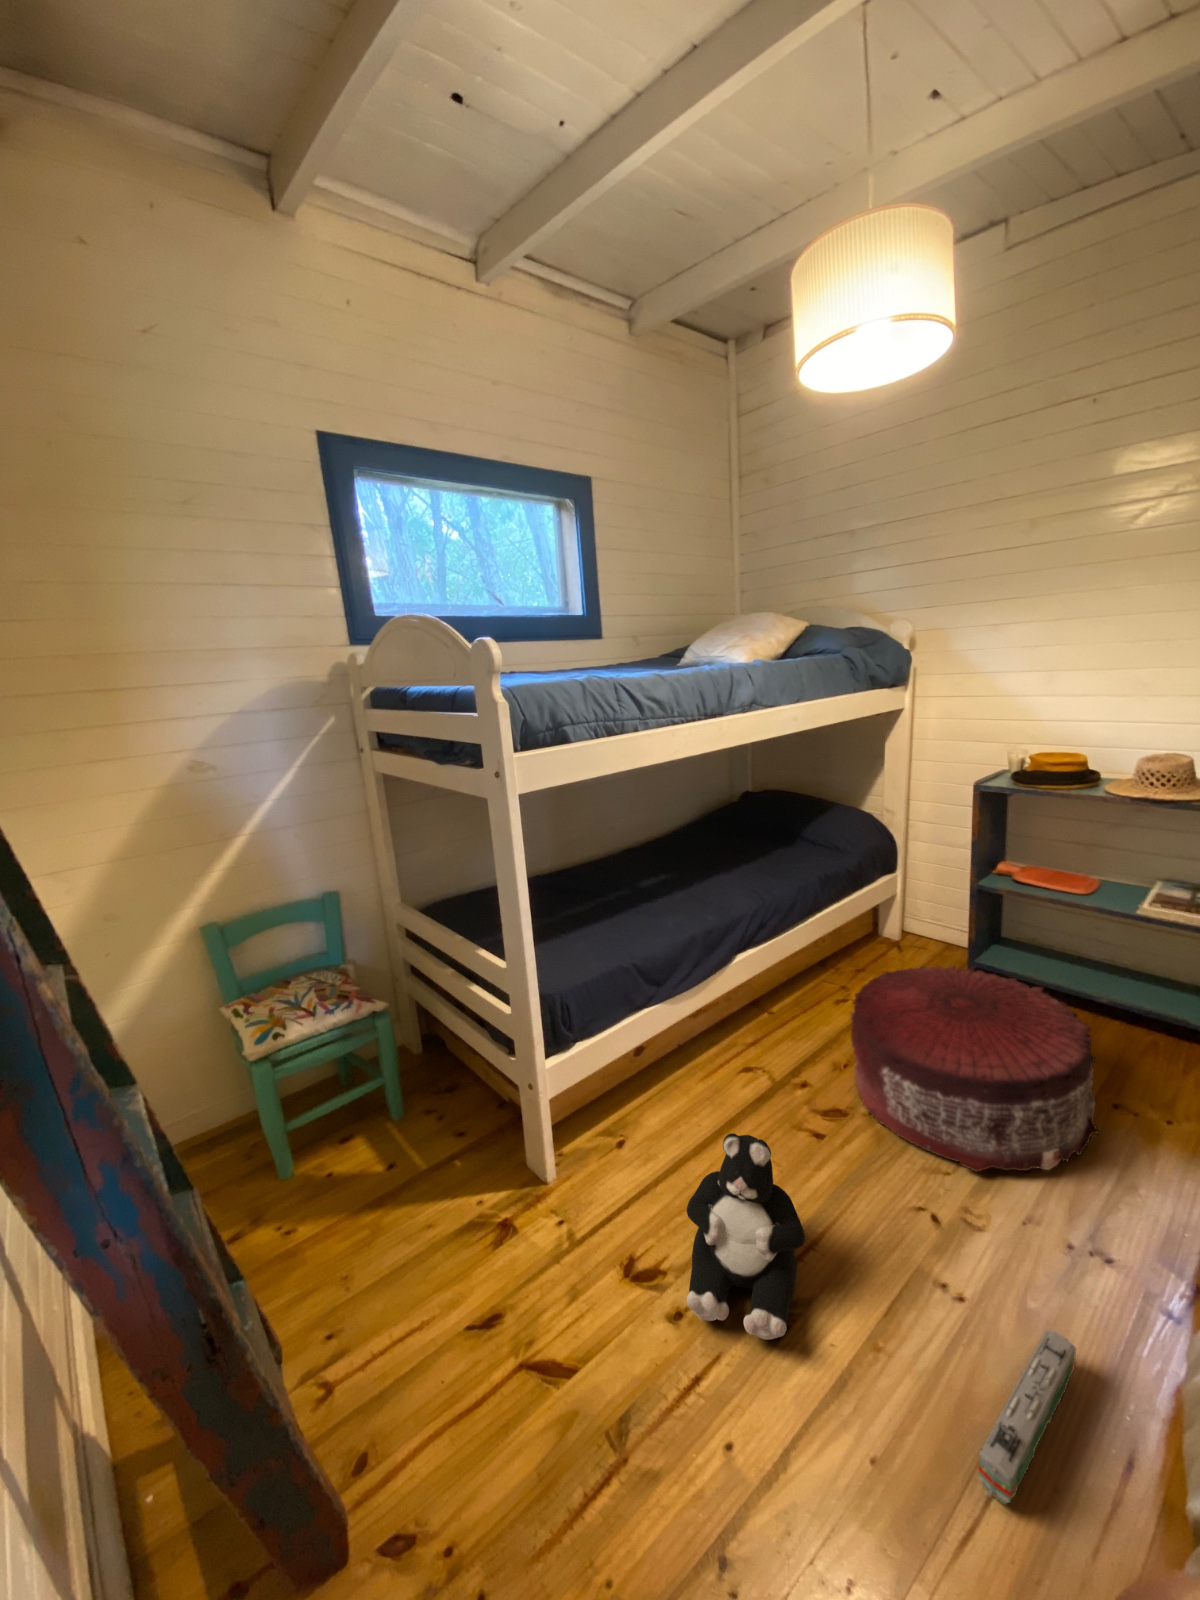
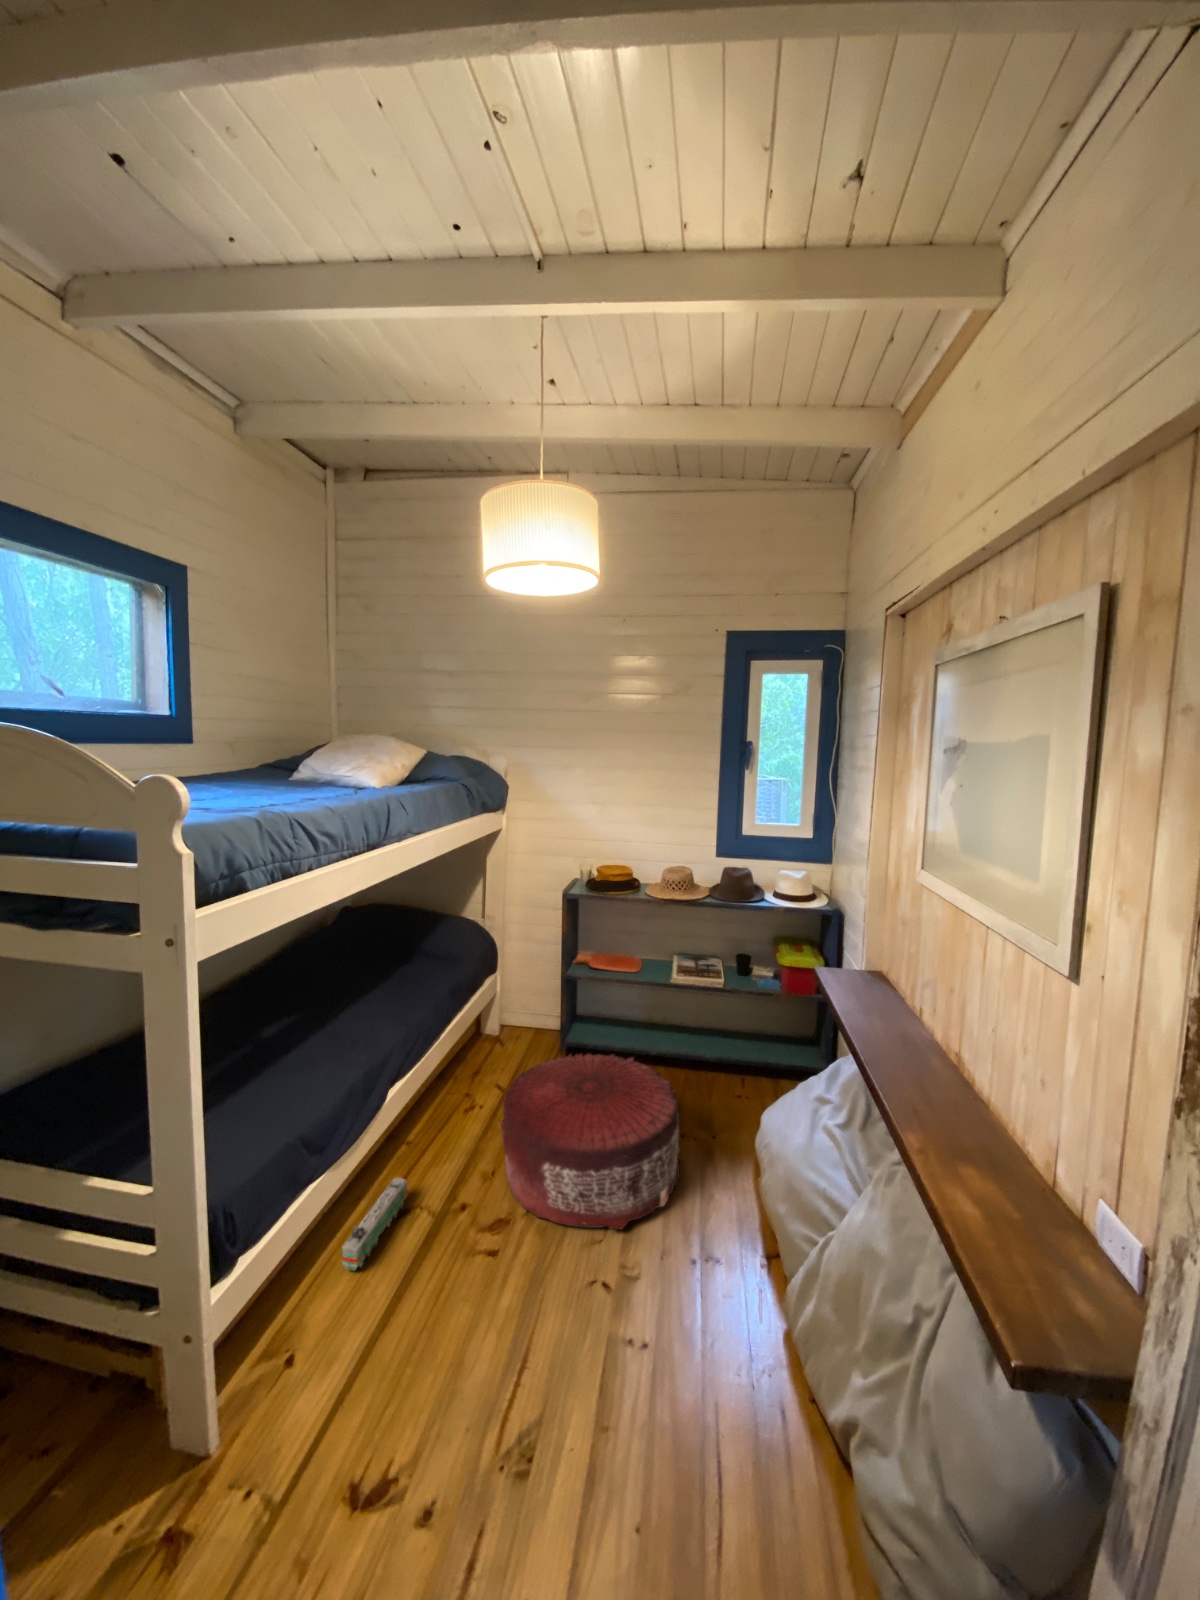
plush toy: present [687,1134,805,1340] -> none [413,1274,537,1500]
toy train: present [978,1330,1076,1504] -> present [342,1178,407,1270]

